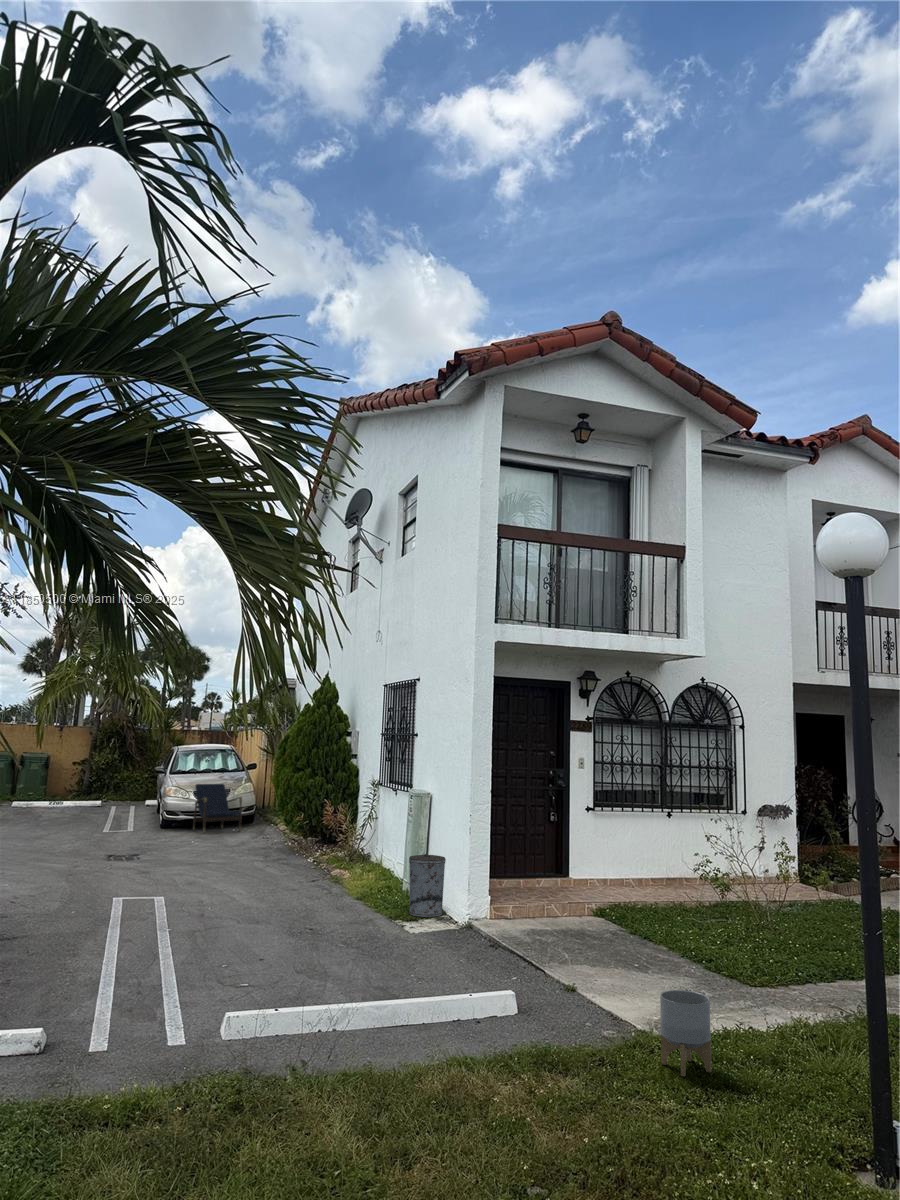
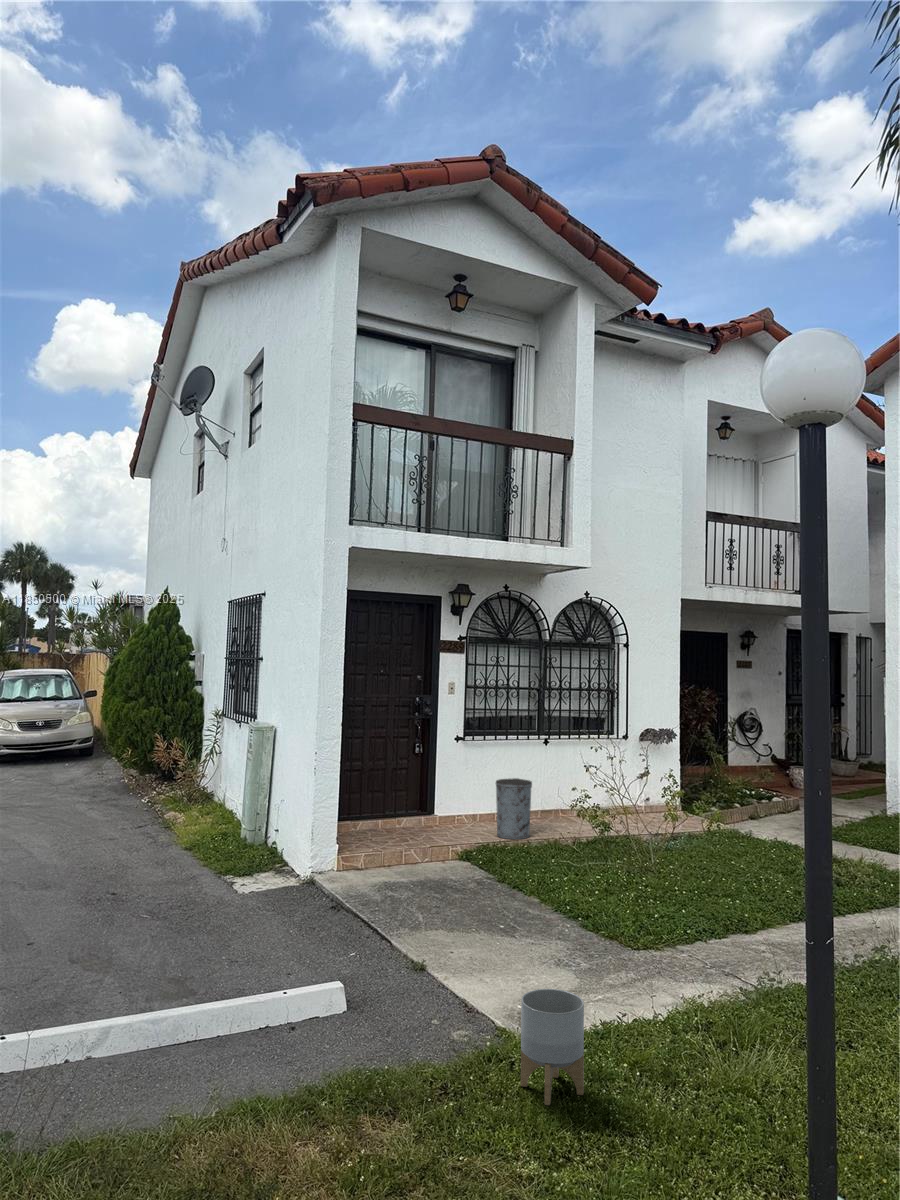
lounge chair: present [193,784,242,833] -> none [15,712,74,770]
trash can: present [409,854,446,917] -> present [496,778,532,839]

